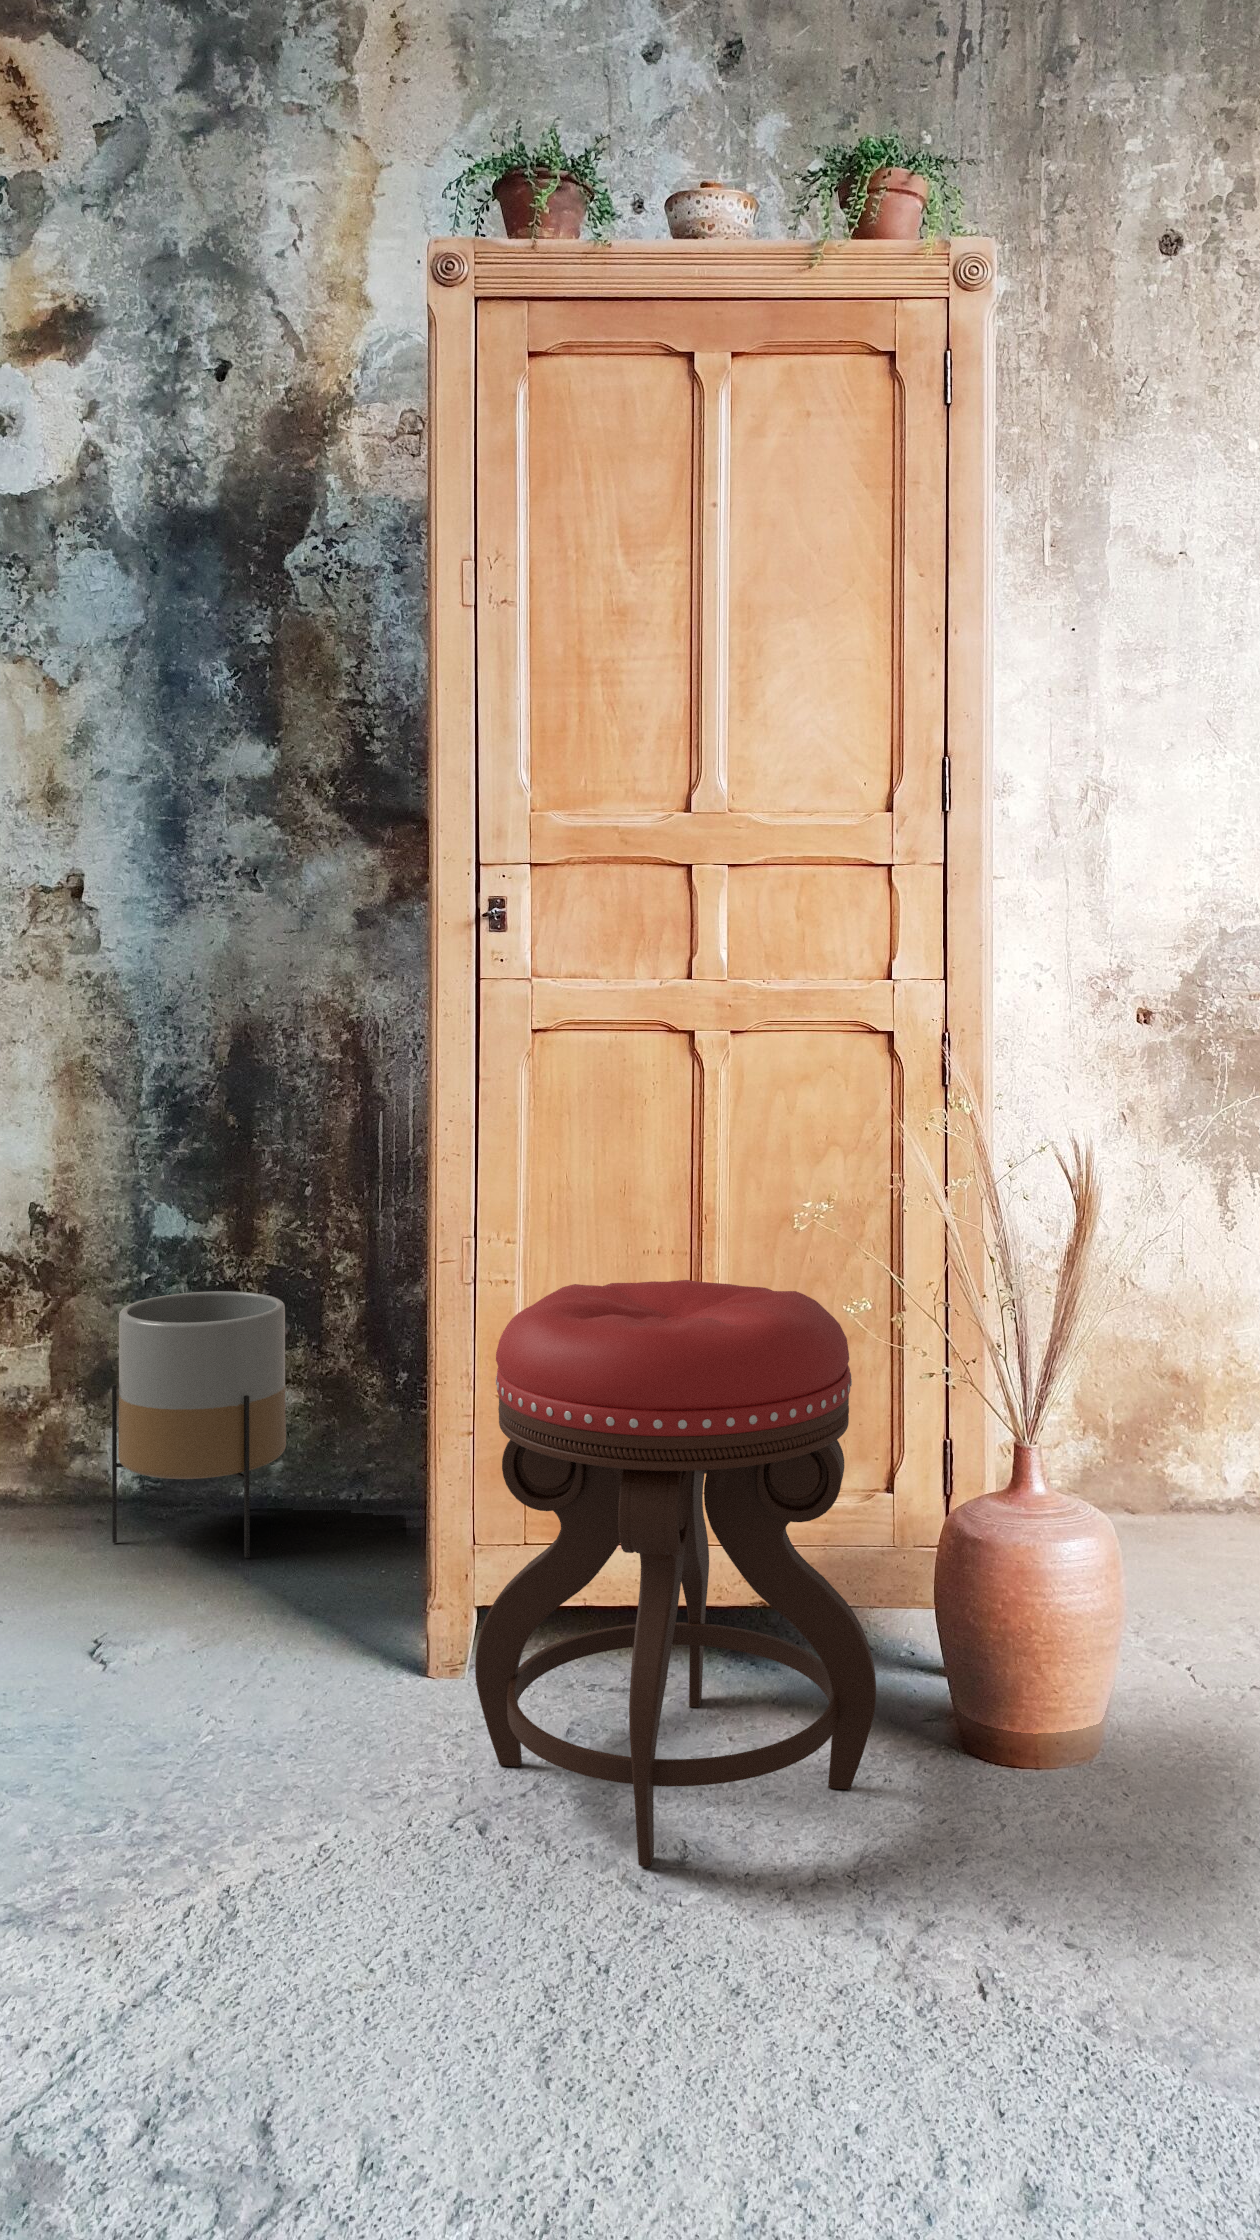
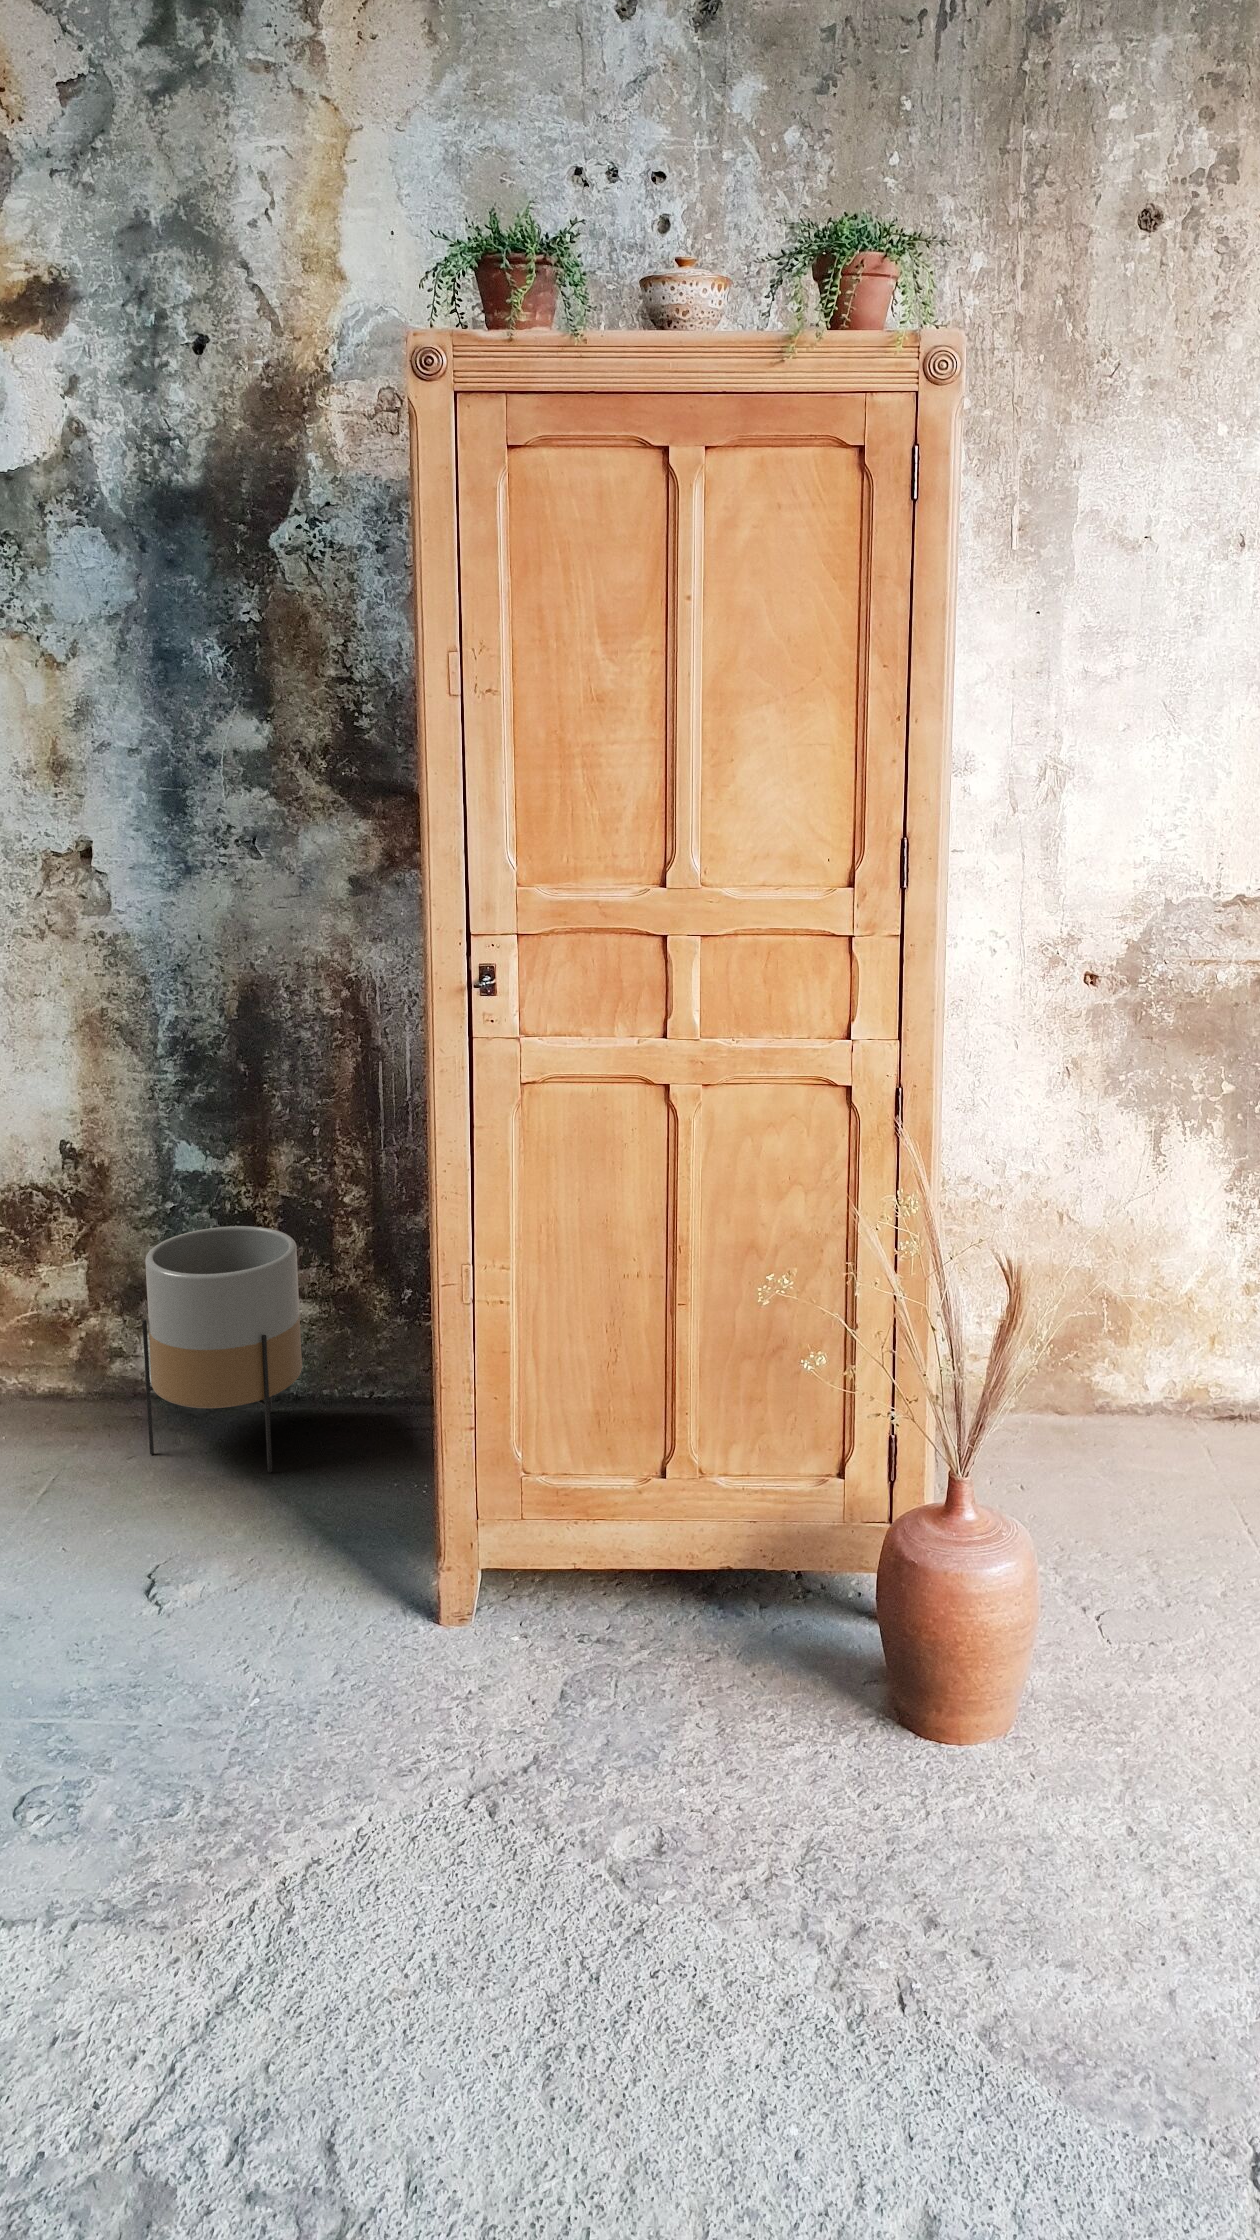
stool: present [475,1280,876,1867] -> none [471,1299,829,1853]

